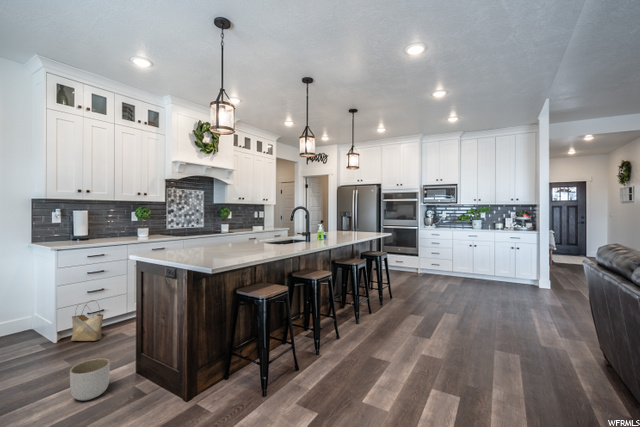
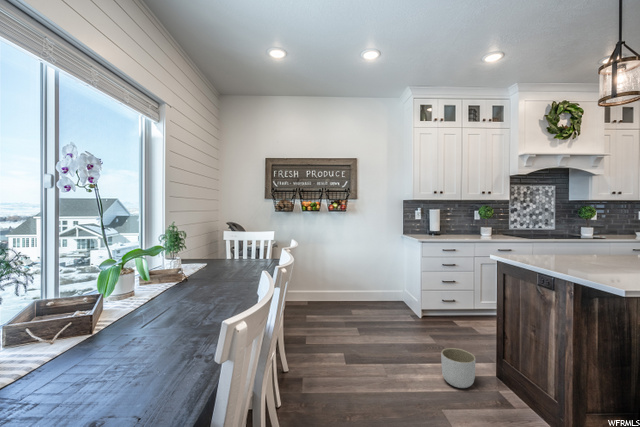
woven basket: present [71,300,103,341] -> none [431,290,457,328]

